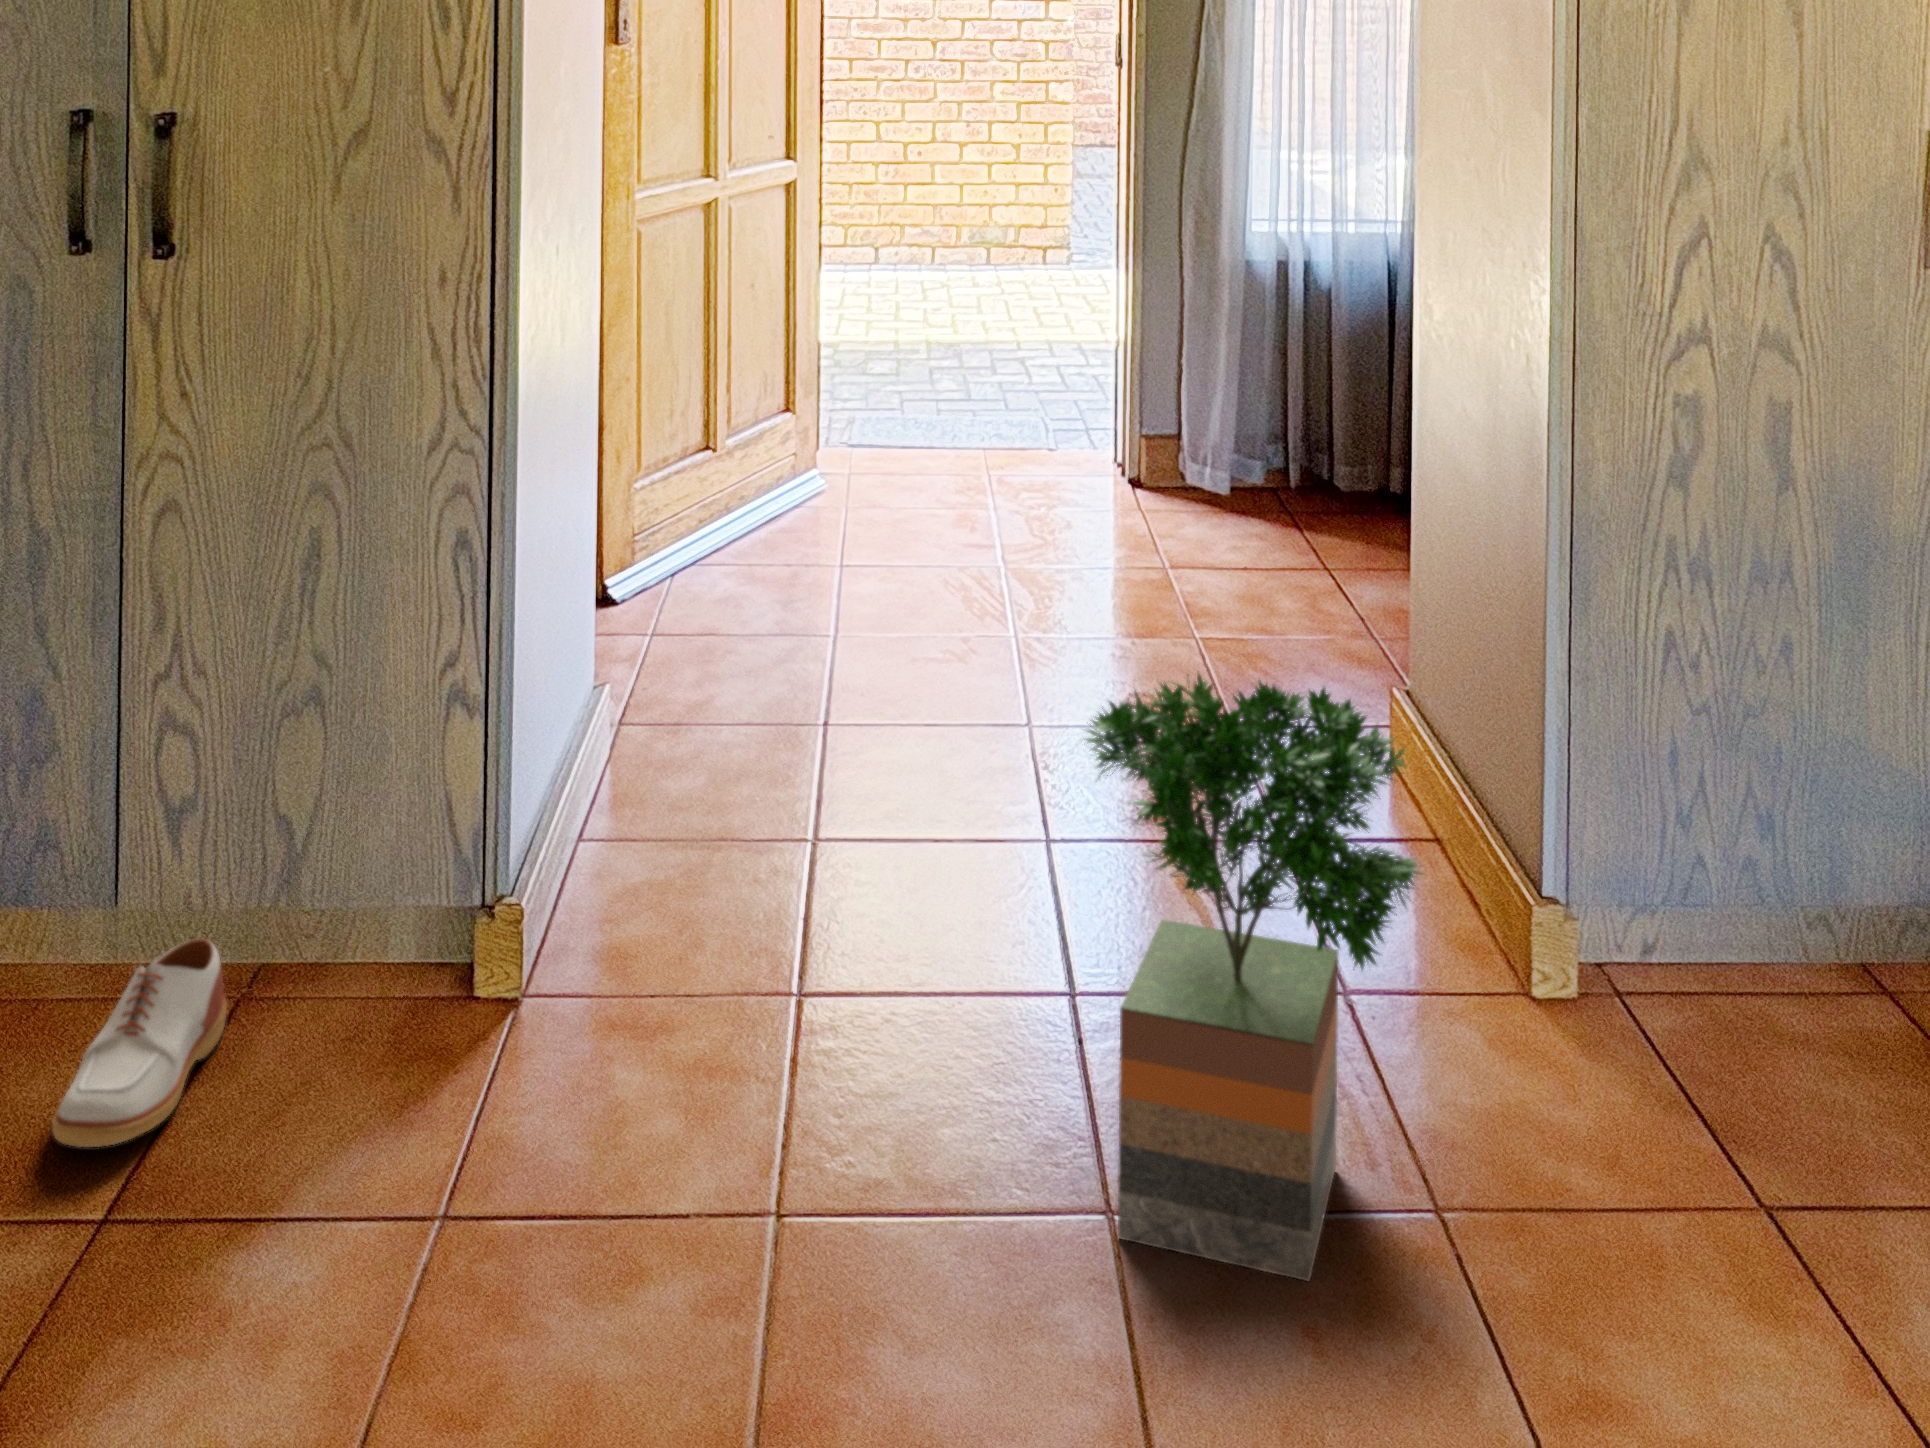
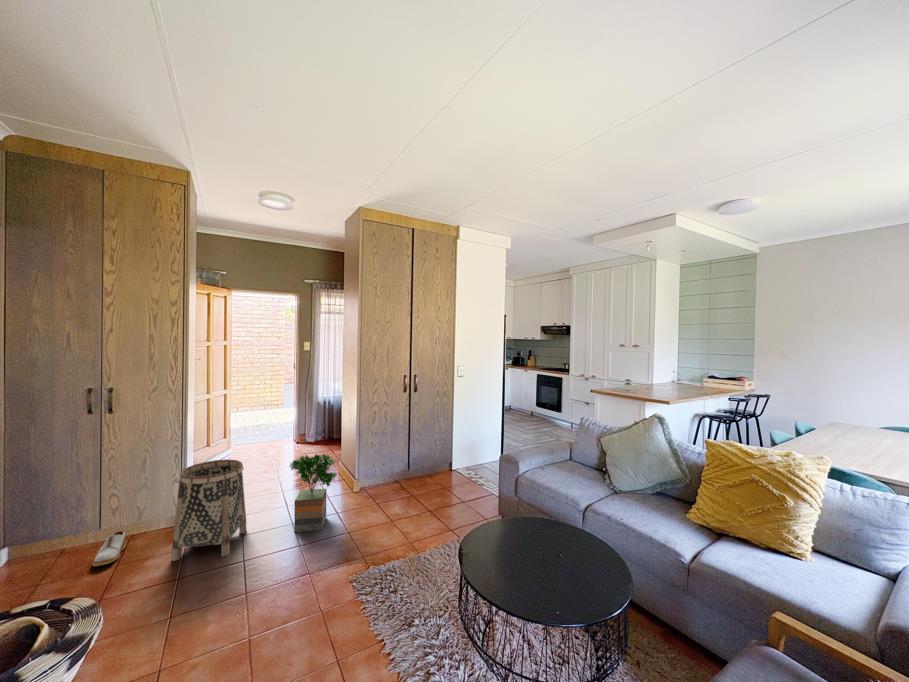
basket: none [400,616,823,1309] -> present [171,460,247,561]

